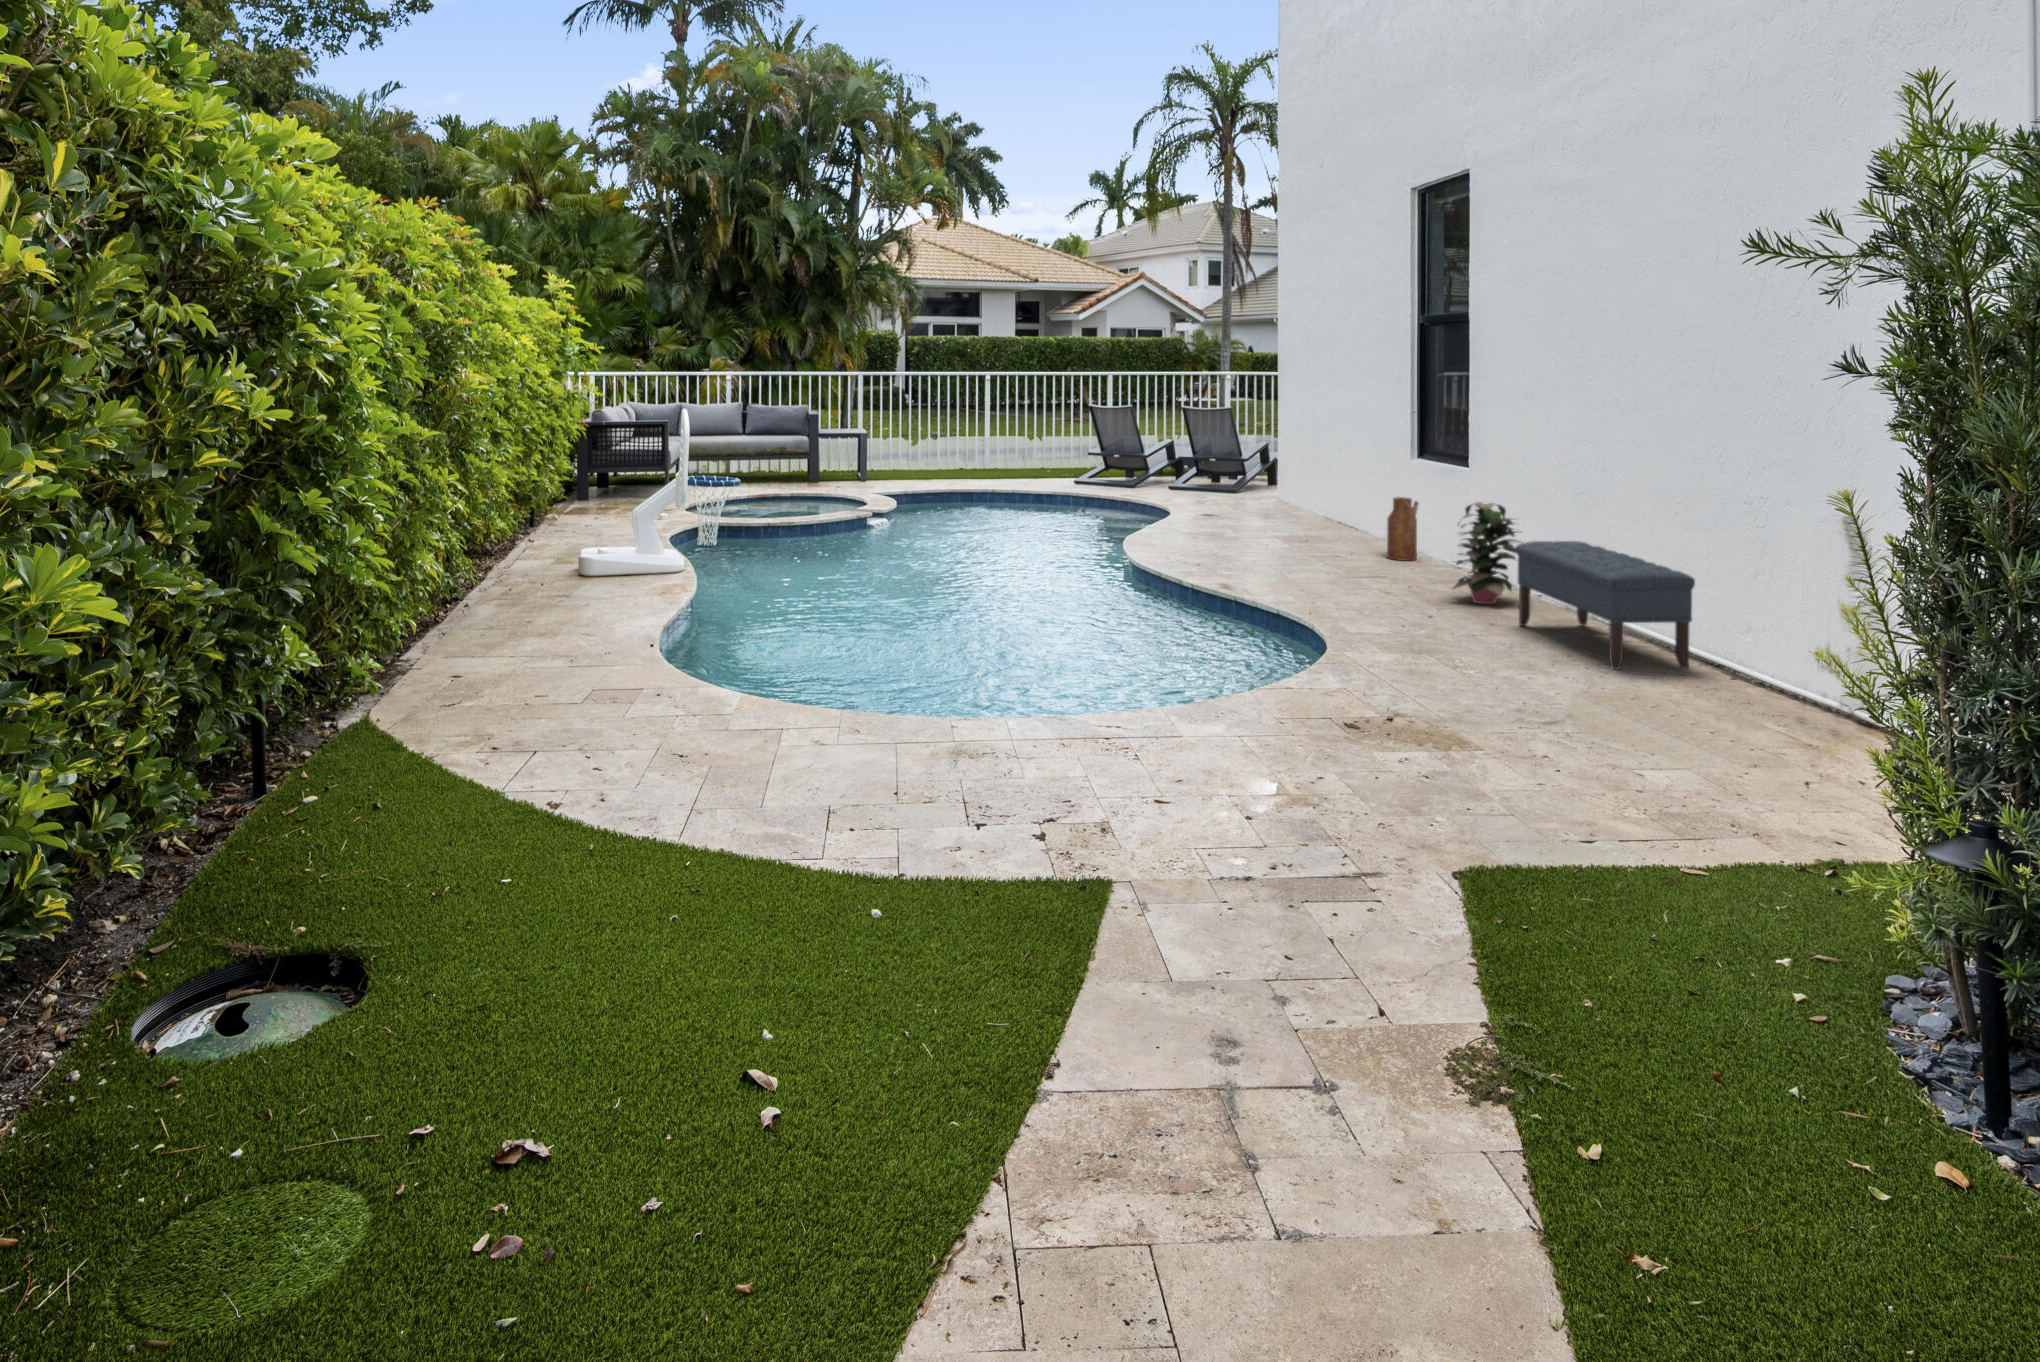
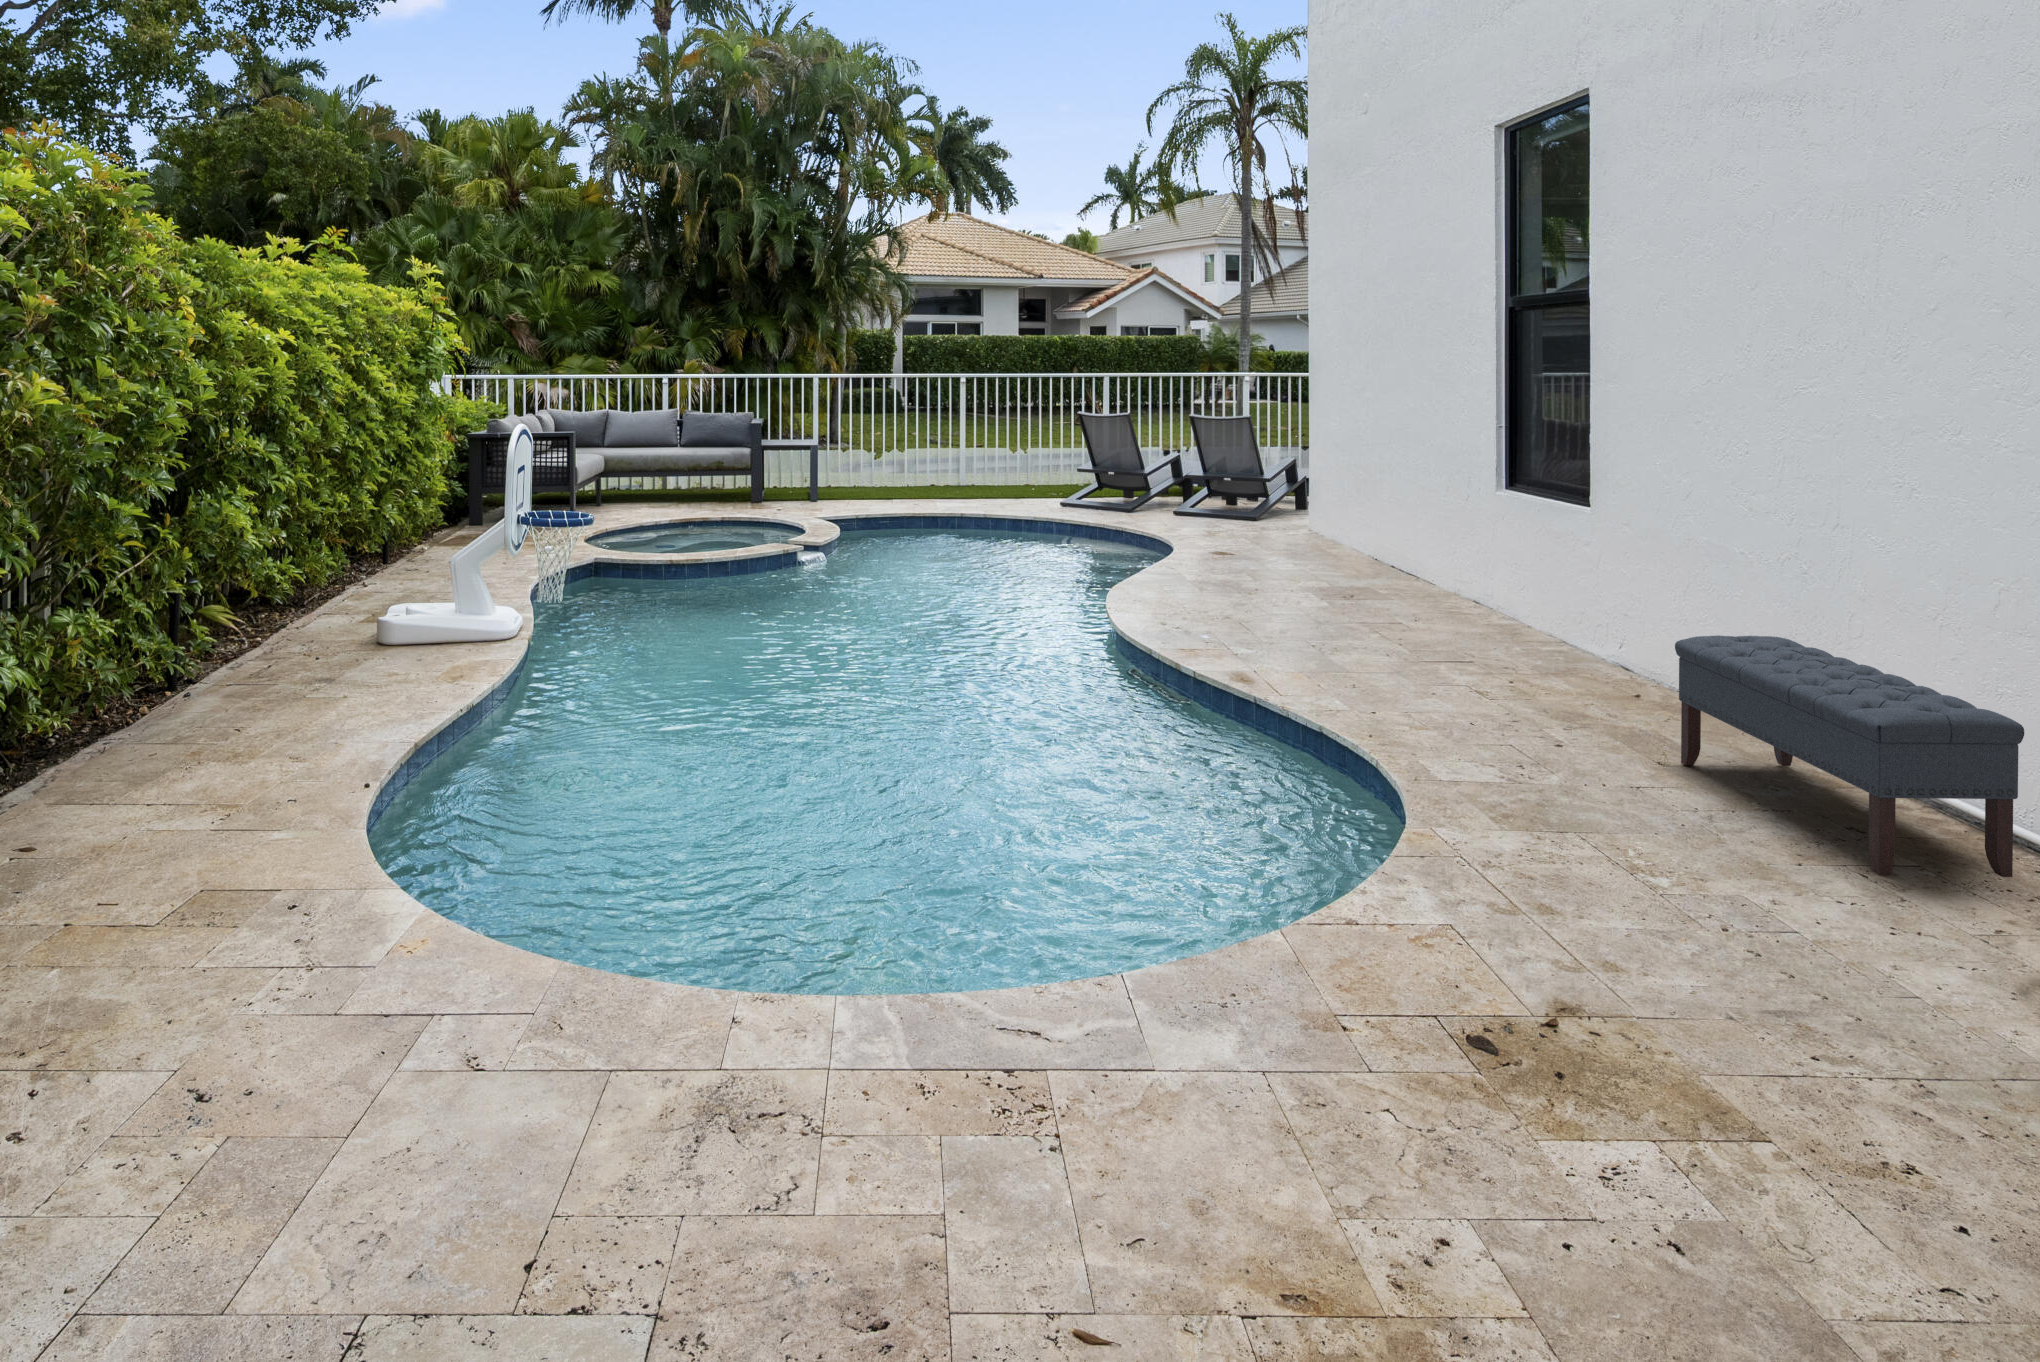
watering can: present [1387,497,1418,561] -> none [1456,545,1502,632]
decorative plant: present [1453,502,1519,604] -> none [1562,565,1681,717]

